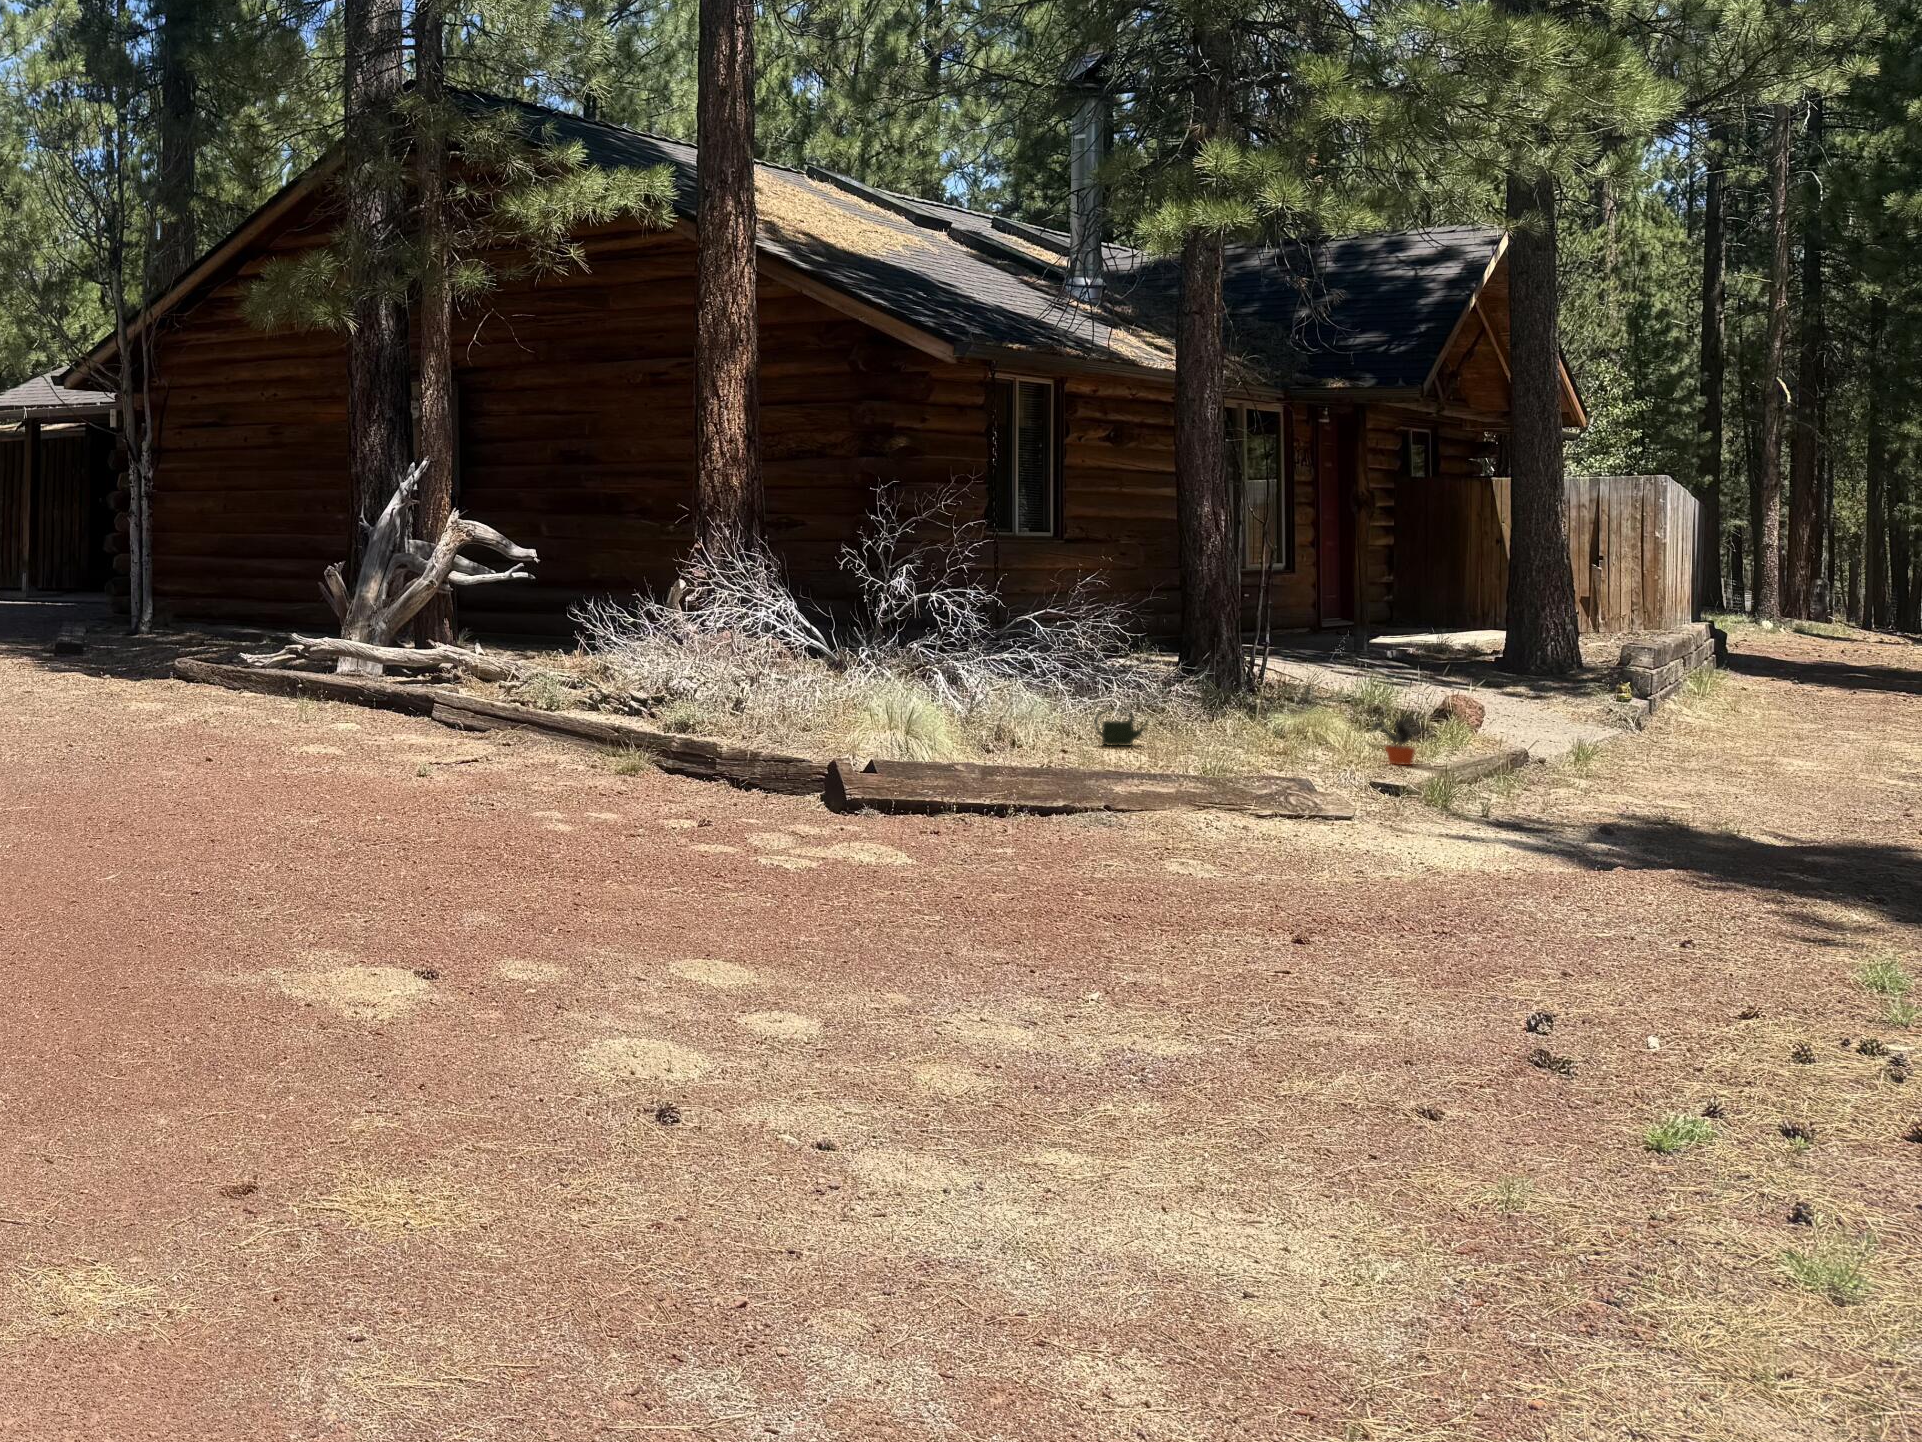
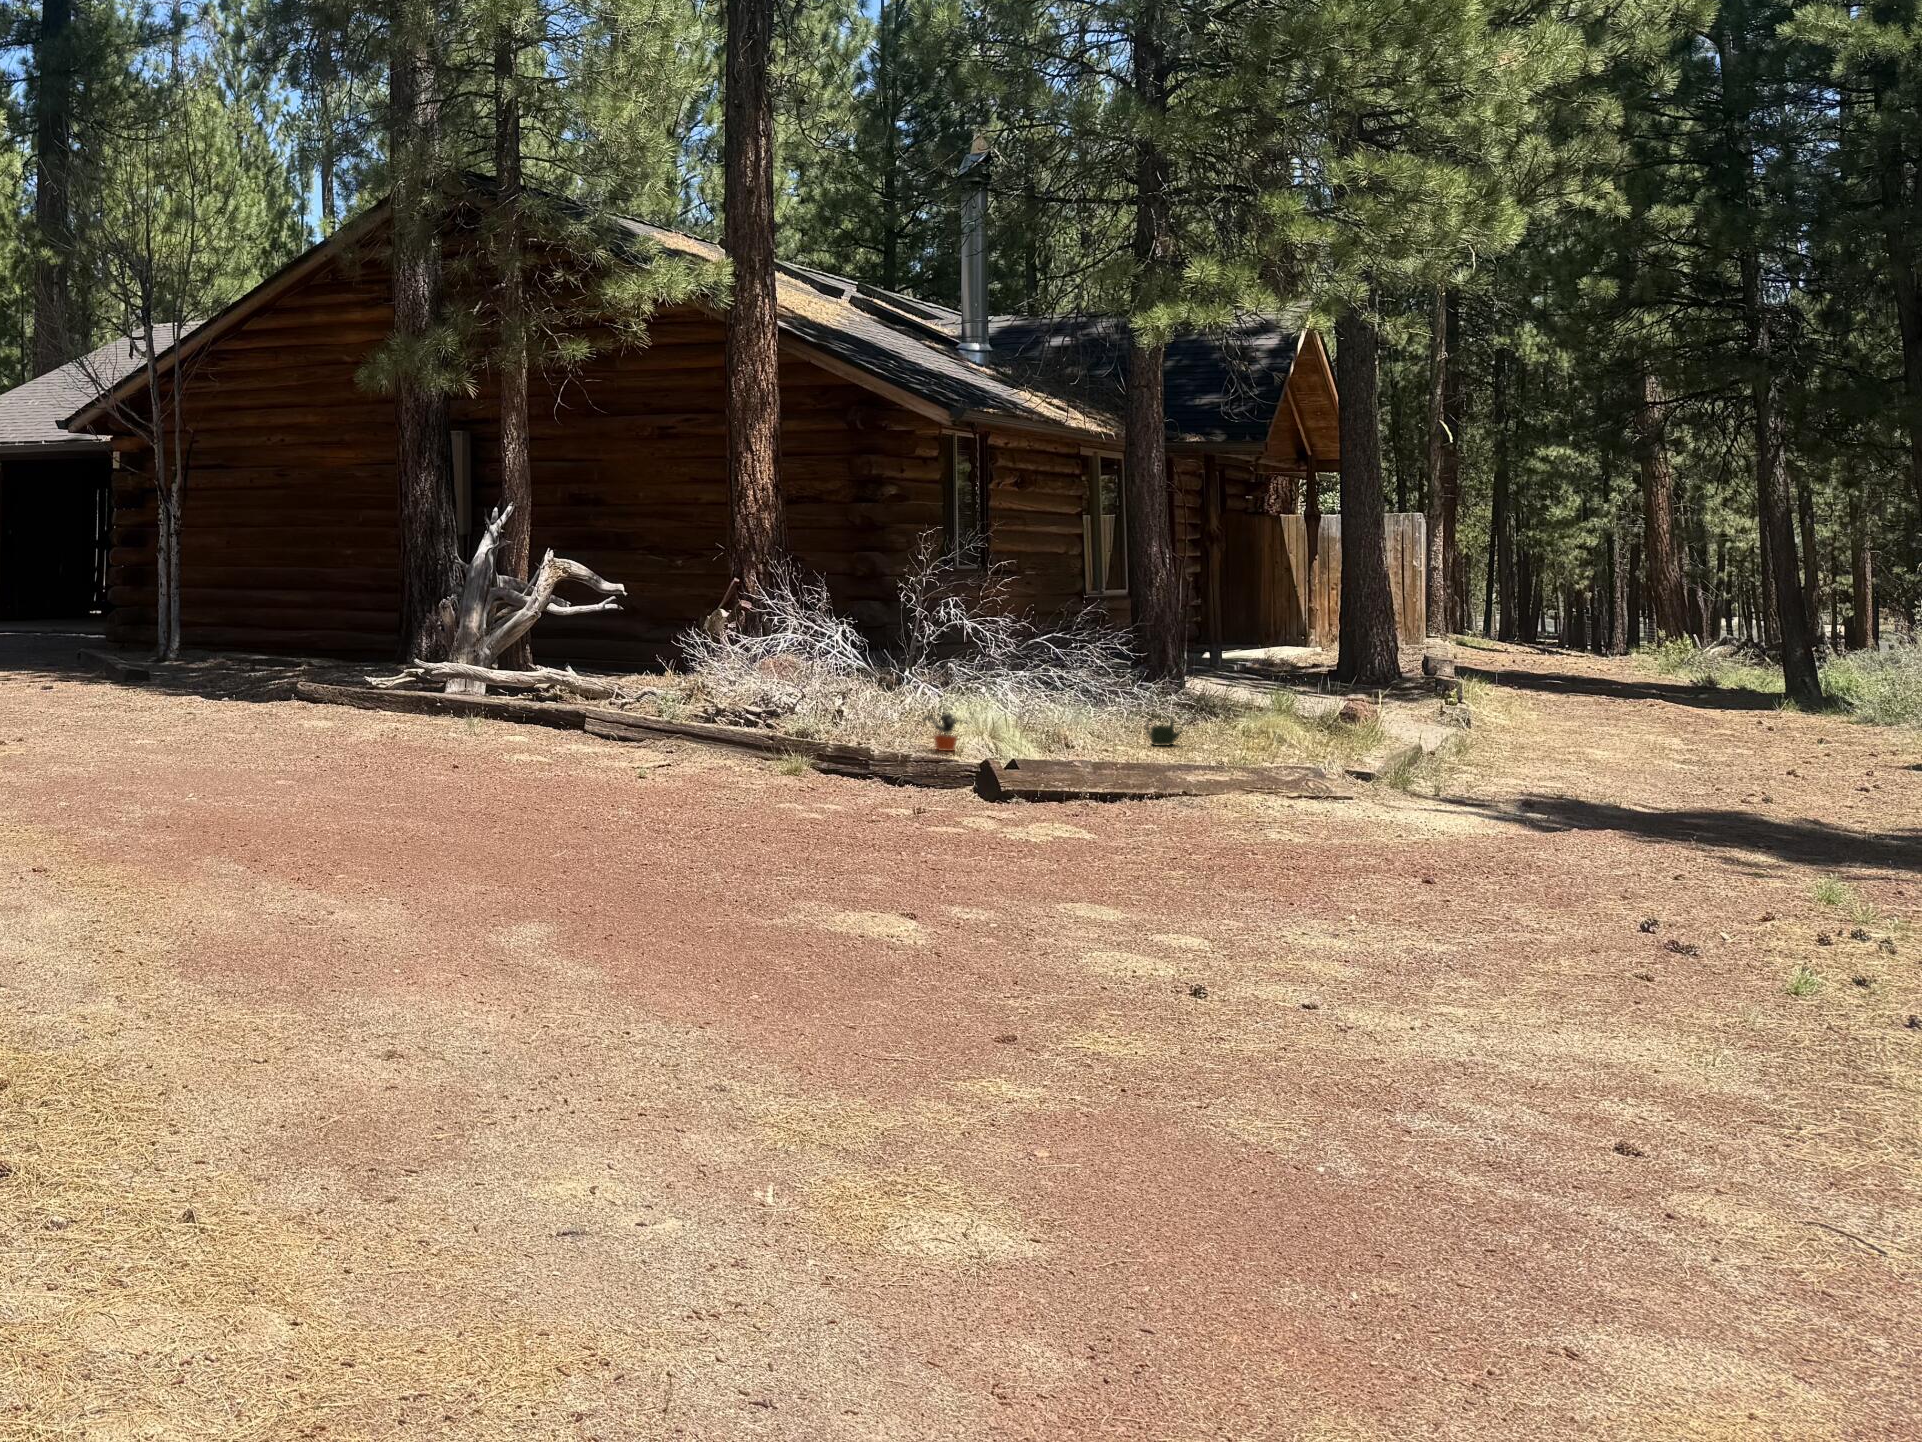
potted plant: present [1371,720,1429,765] -> present [923,714,965,751]

